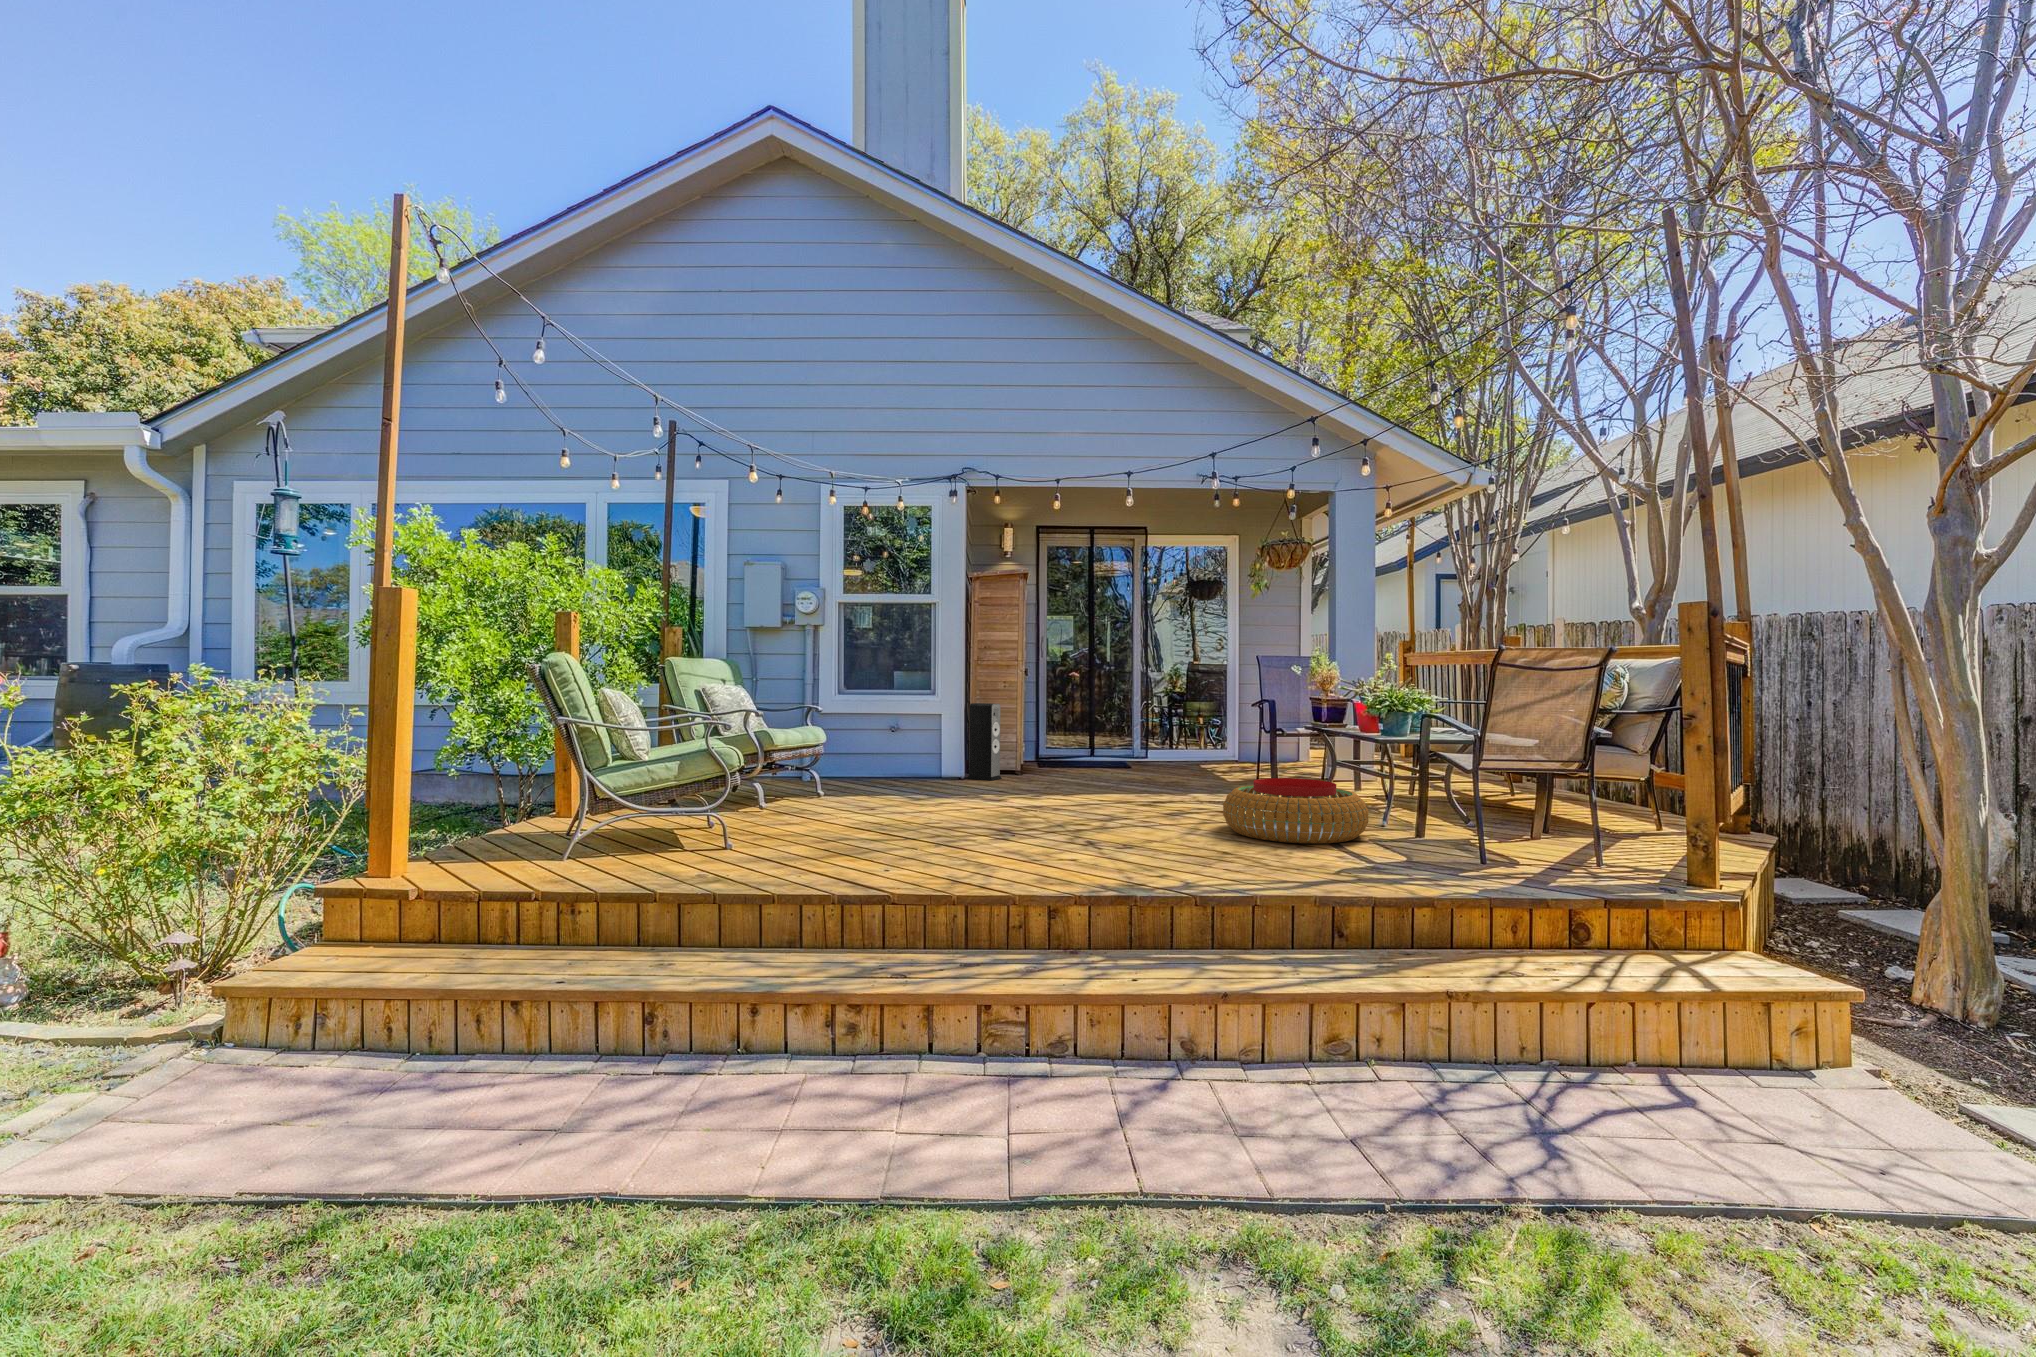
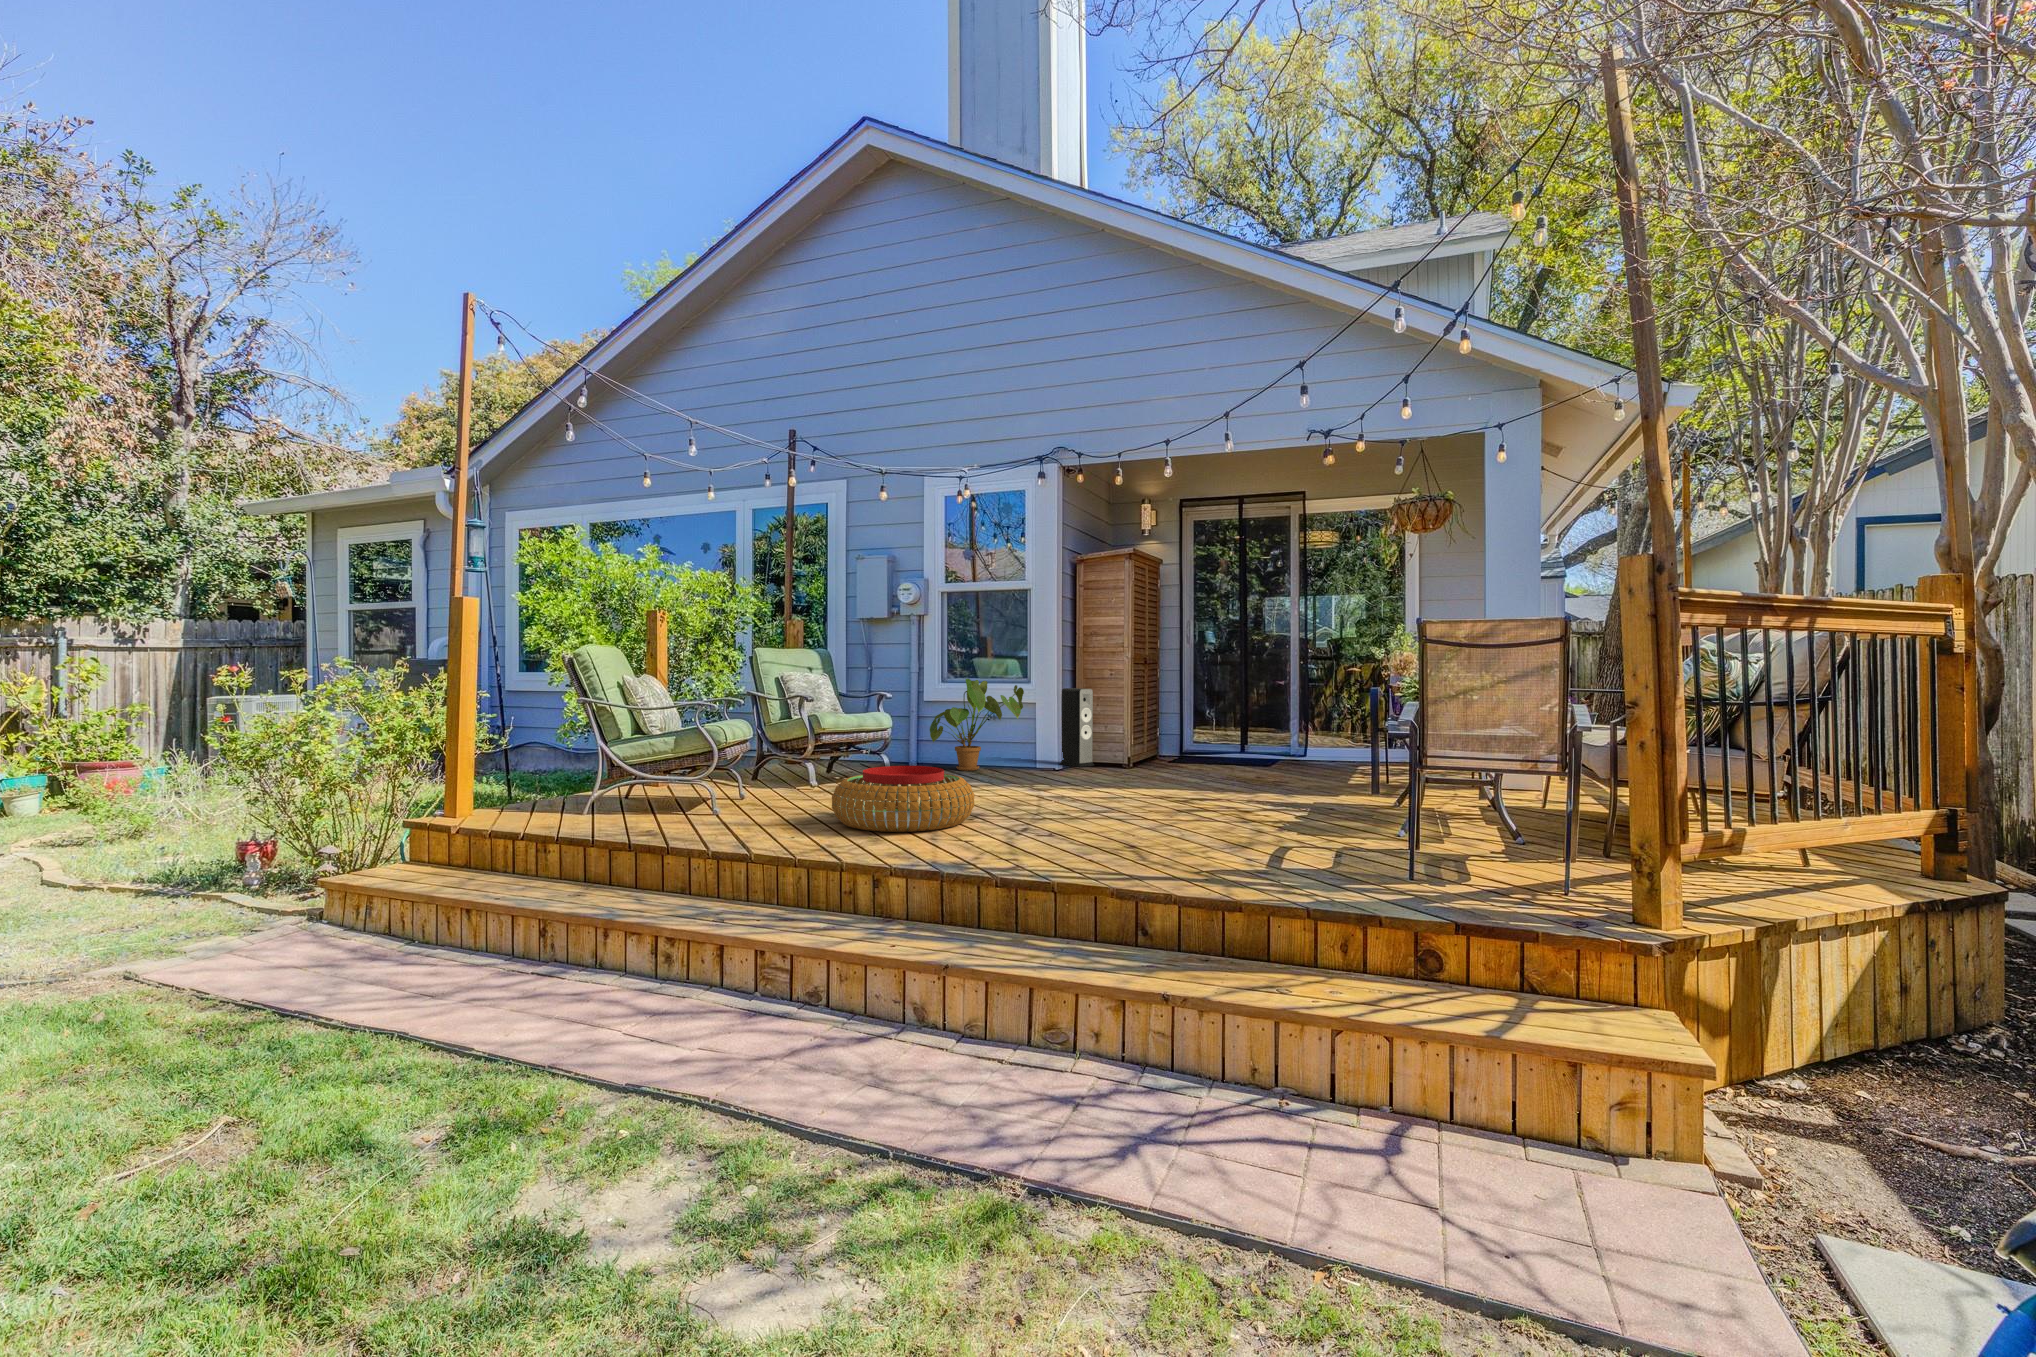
house plant: none [848,694,946,789] -> present [930,679,1024,771]
pouf: present [1223,778,1369,844] -> present [832,766,975,832]

